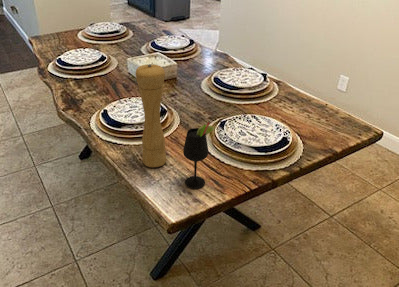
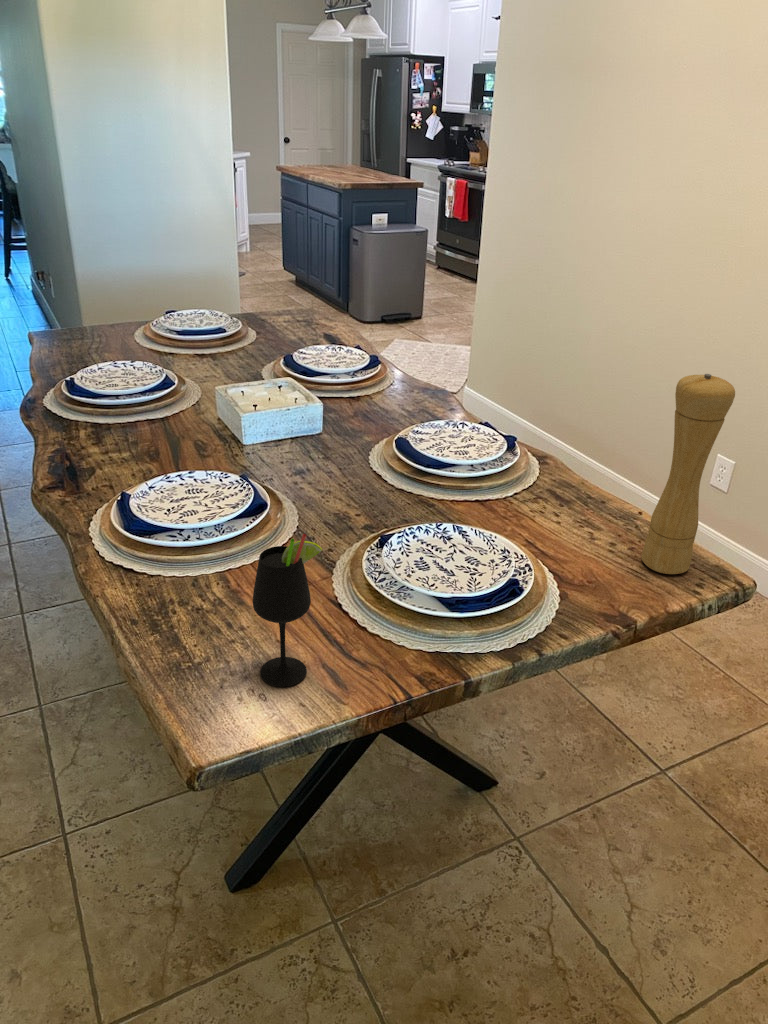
pepper mill: present [136,64,166,167] -> present [642,374,735,574]

